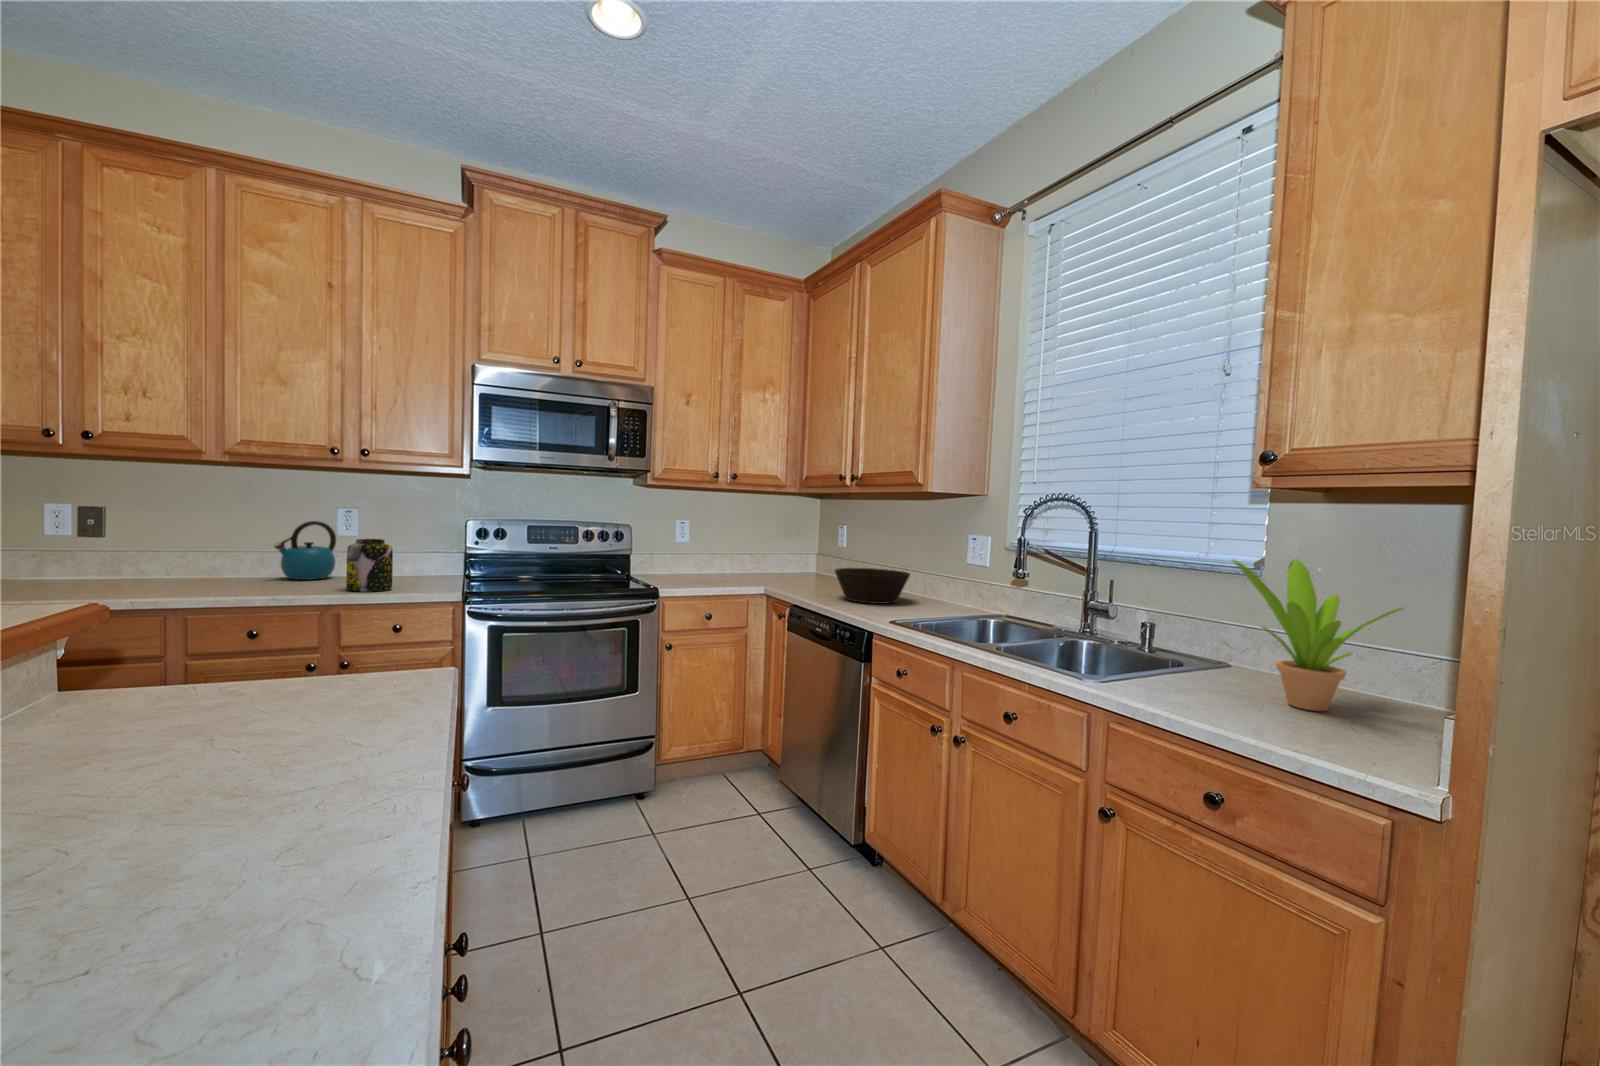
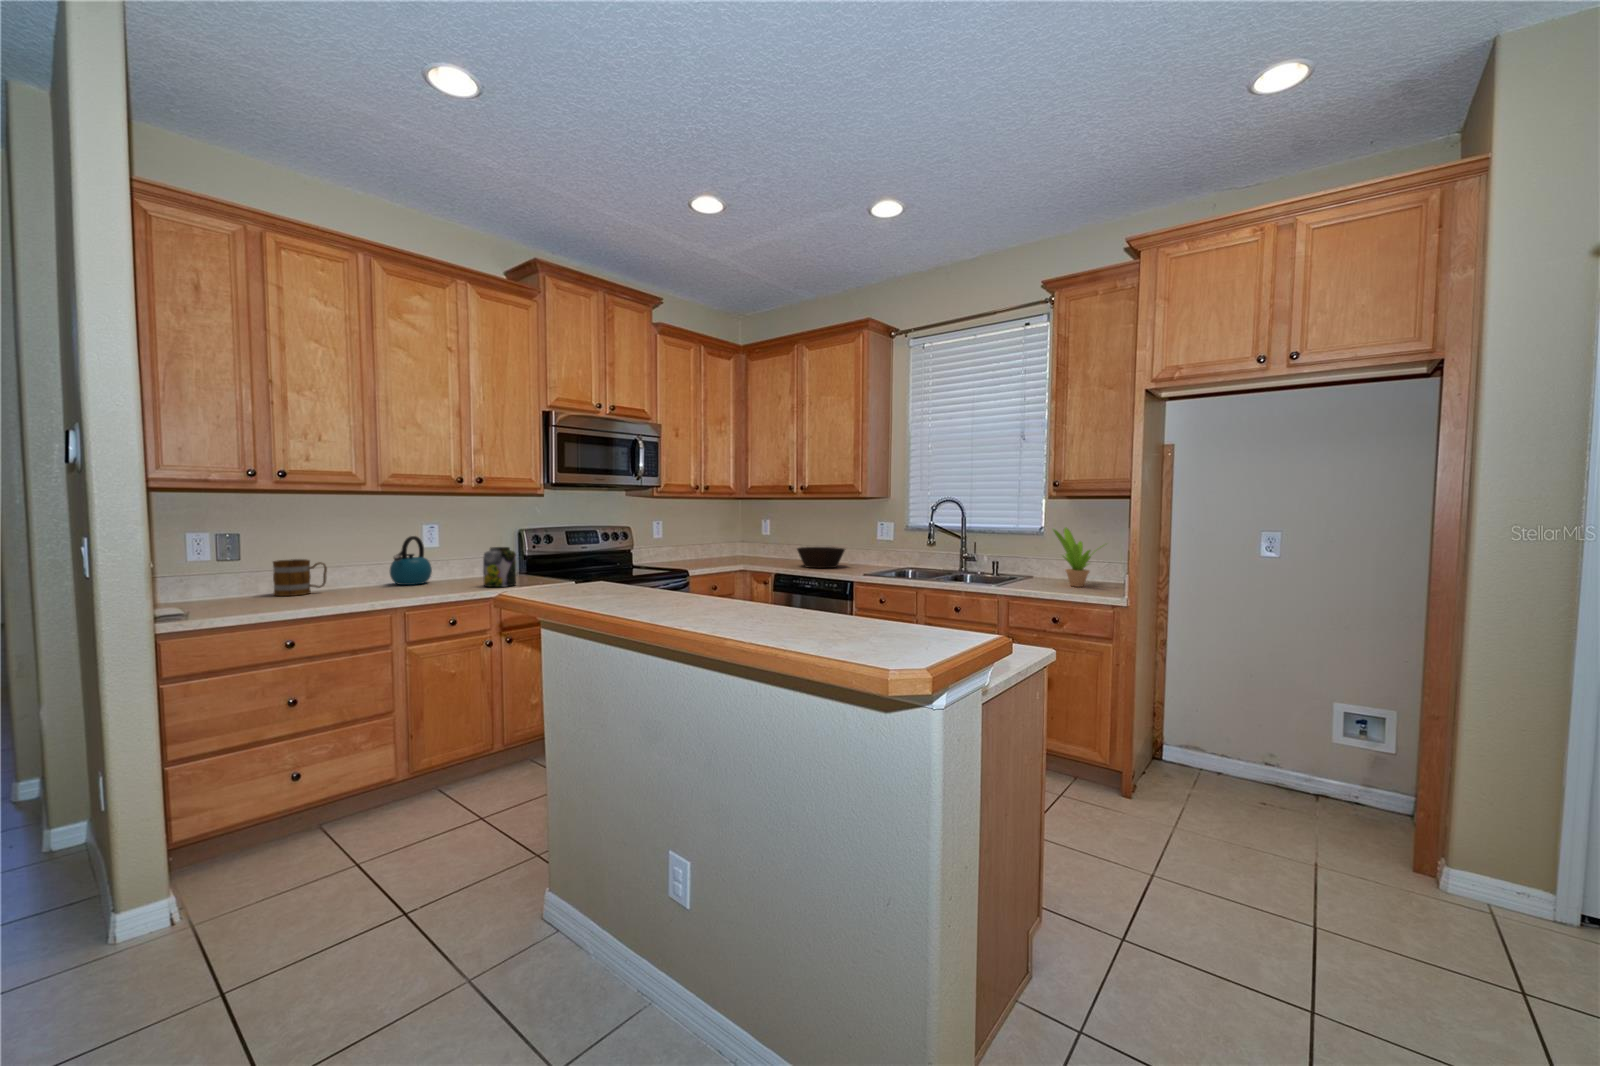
mug: none [127,540,189,582] -> present [273,559,327,596]

